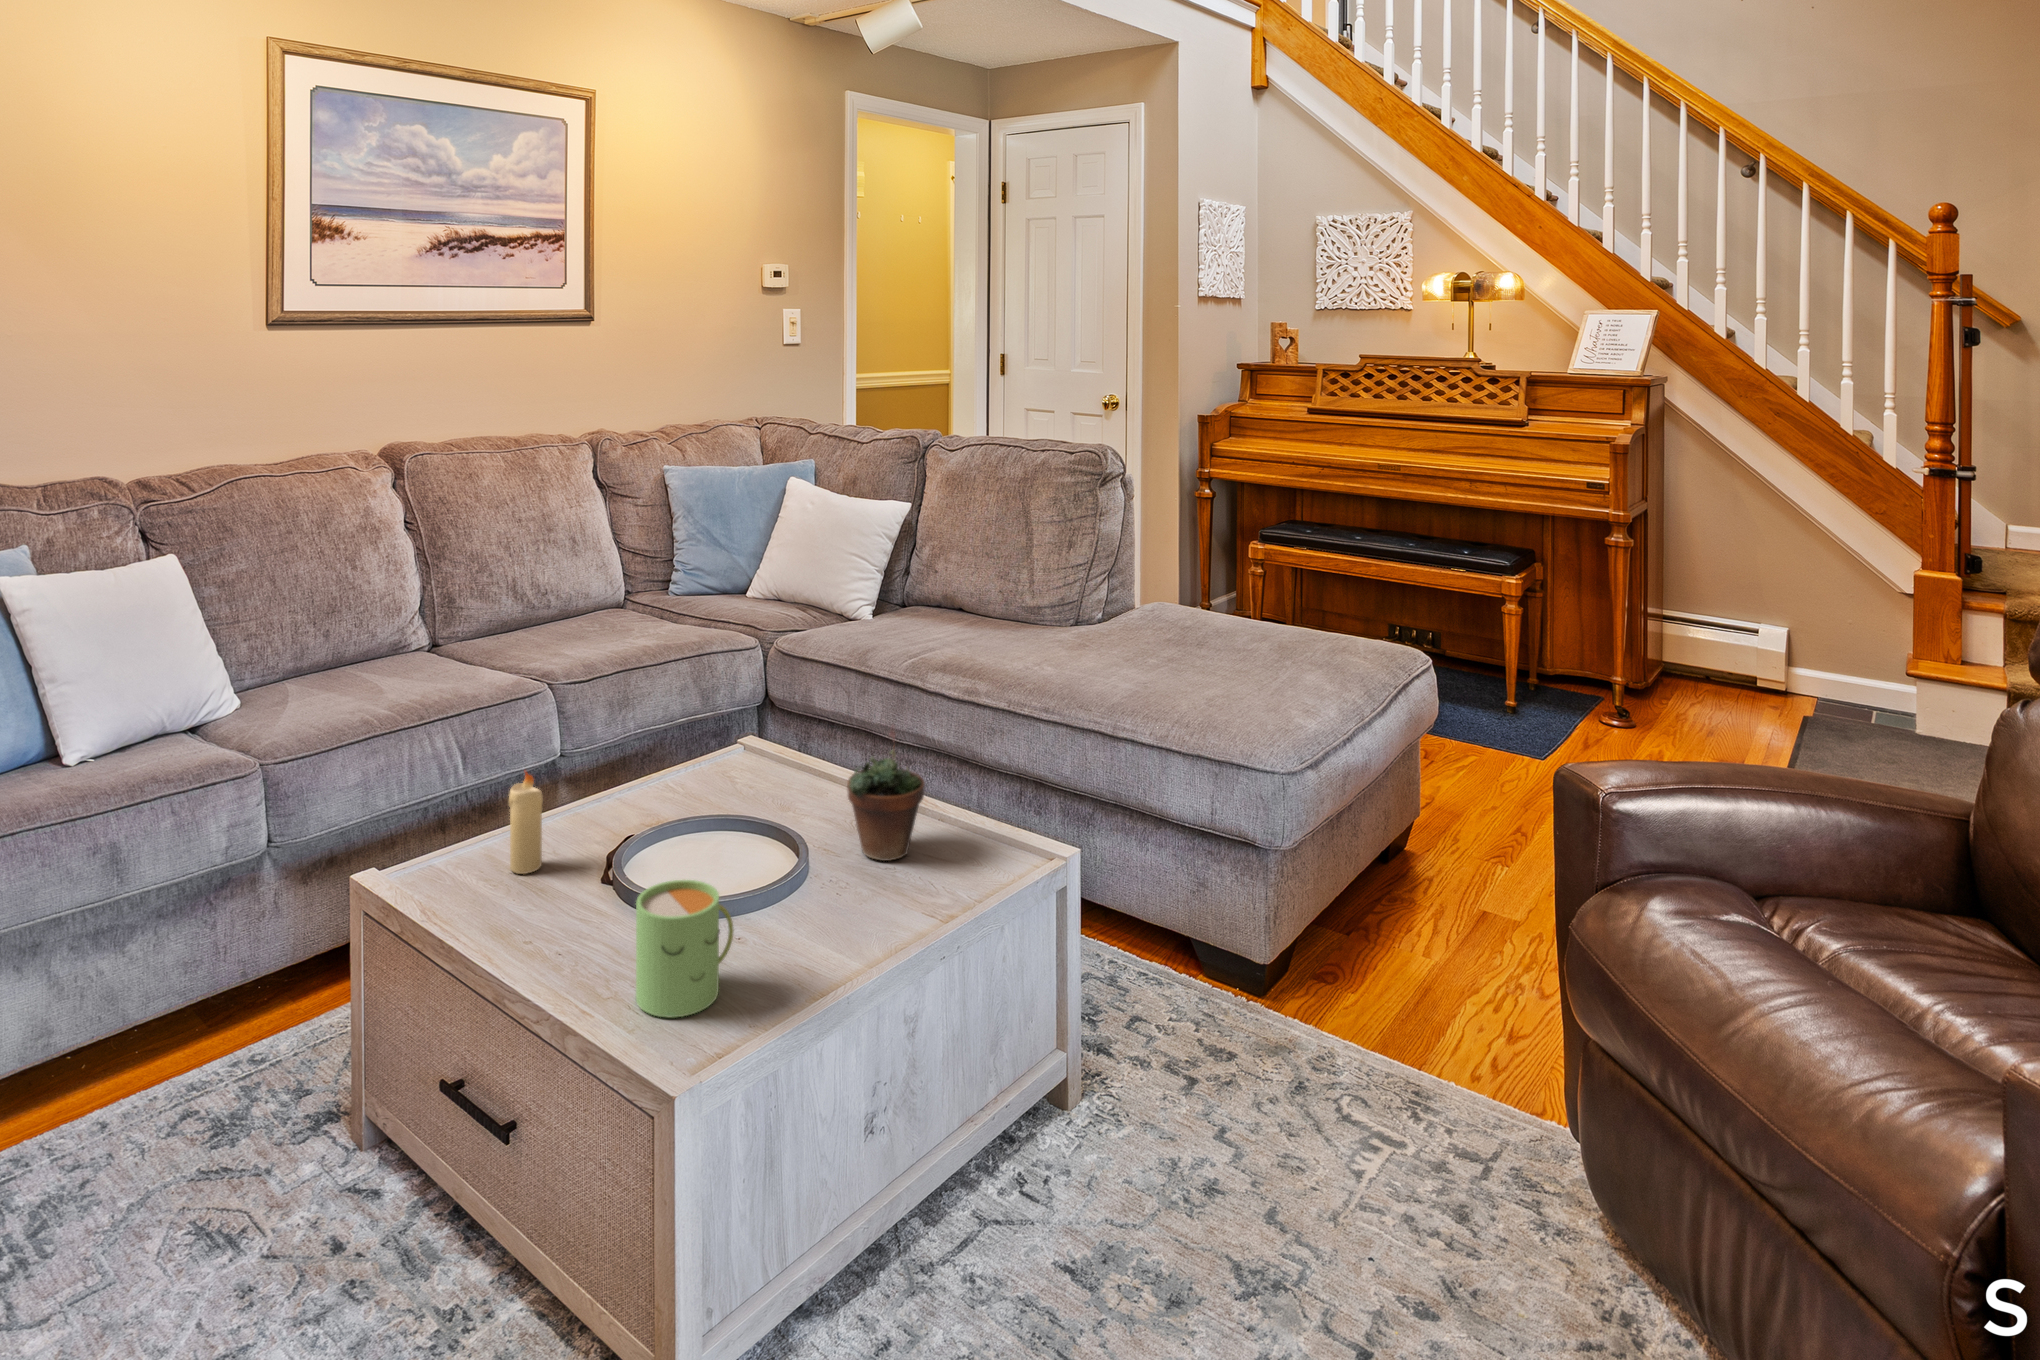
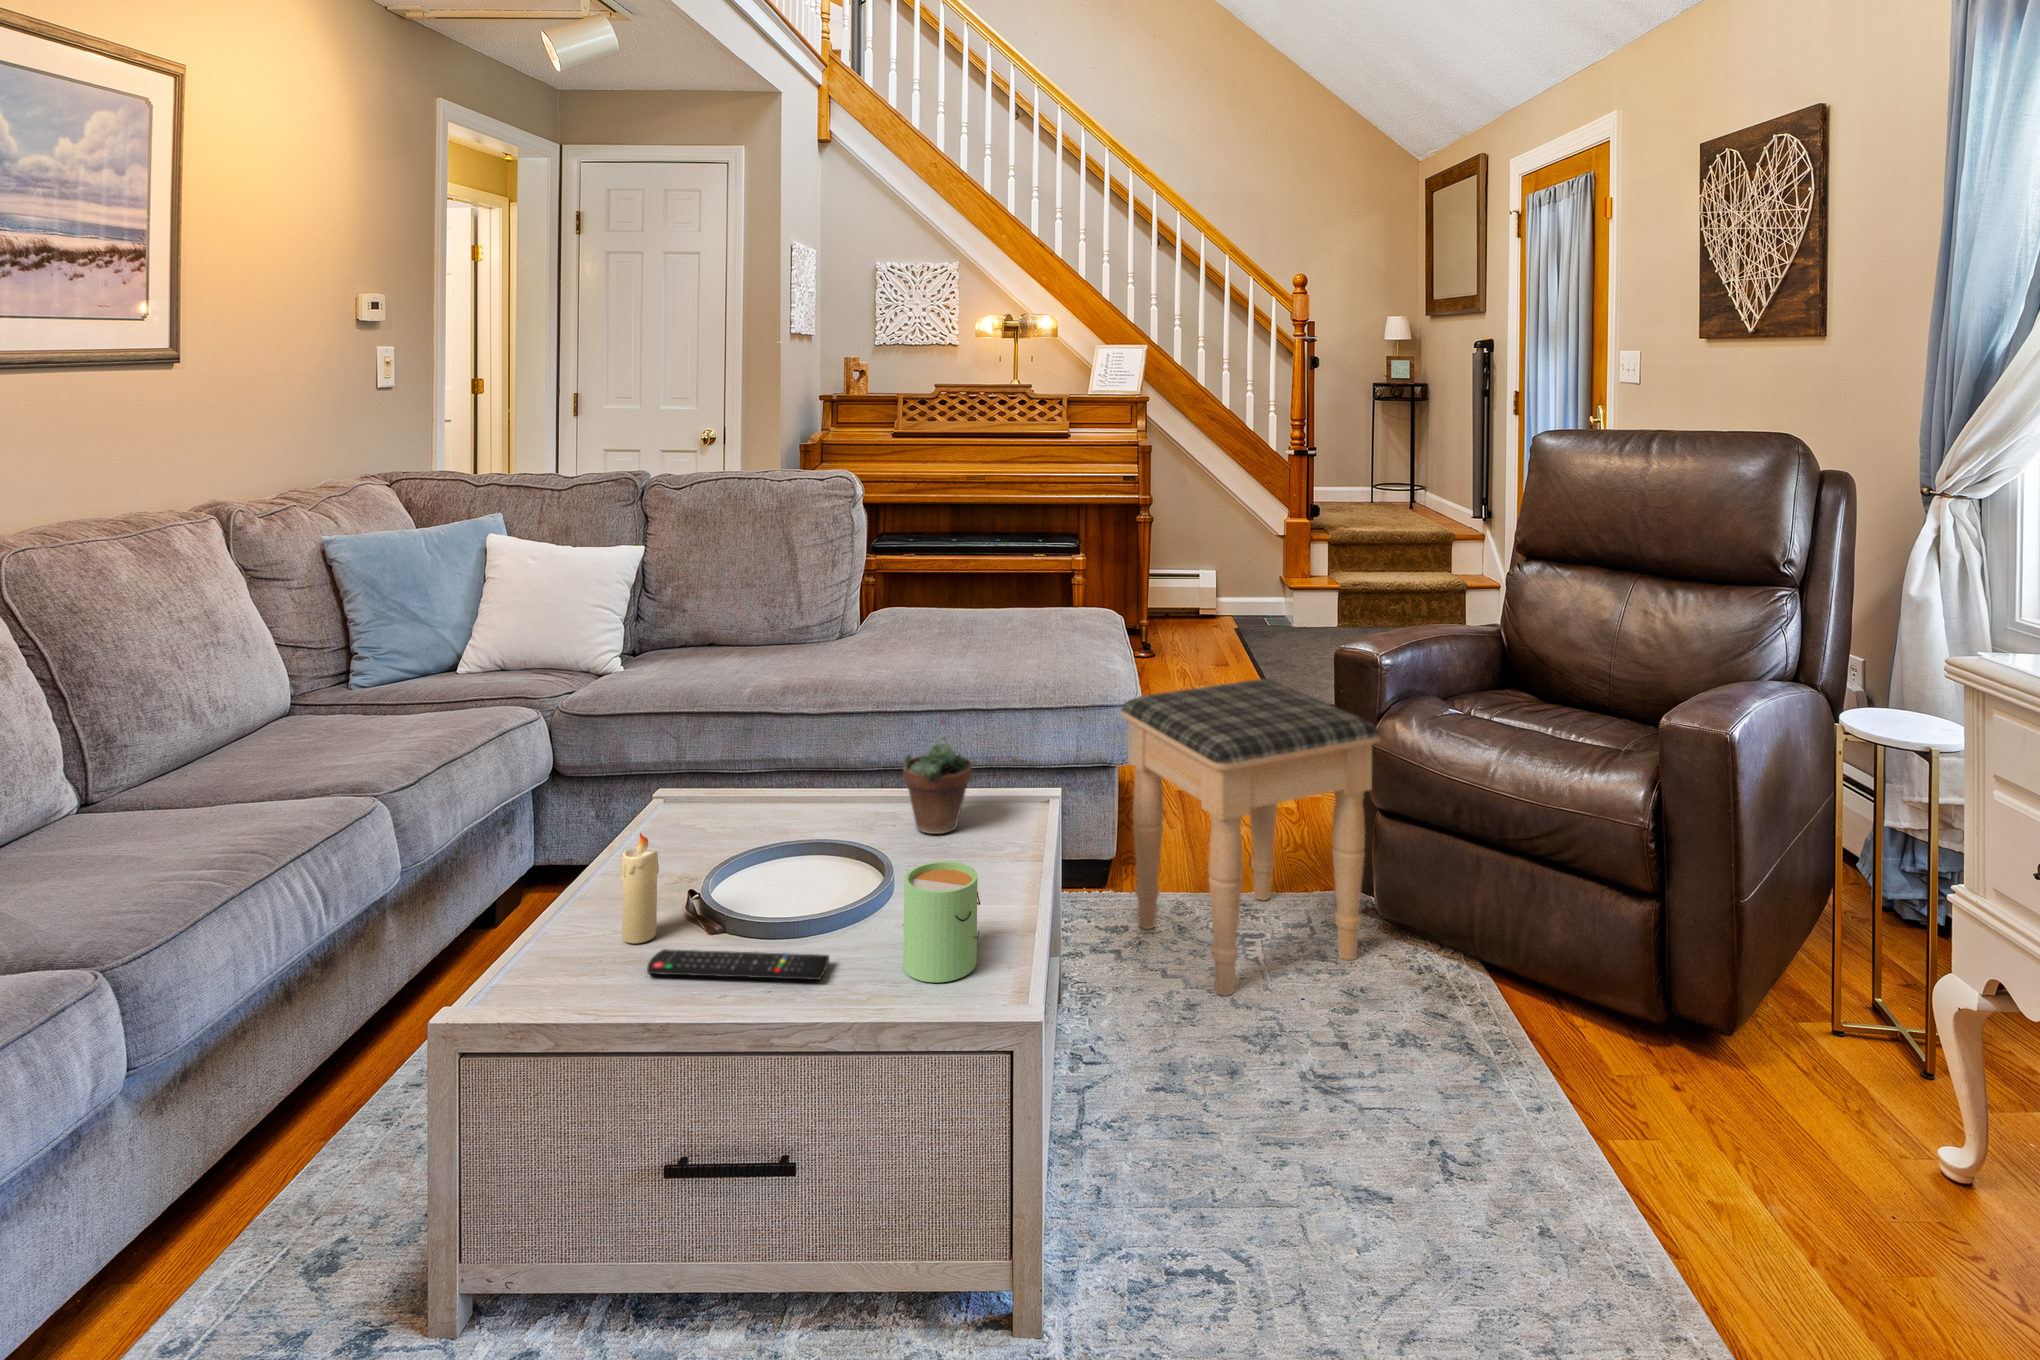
footstool: none [1236,765,1562,1239] -> present [1121,679,1380,996]
remote control: none [476,885,600,964] -> present [647,949,829,980]

